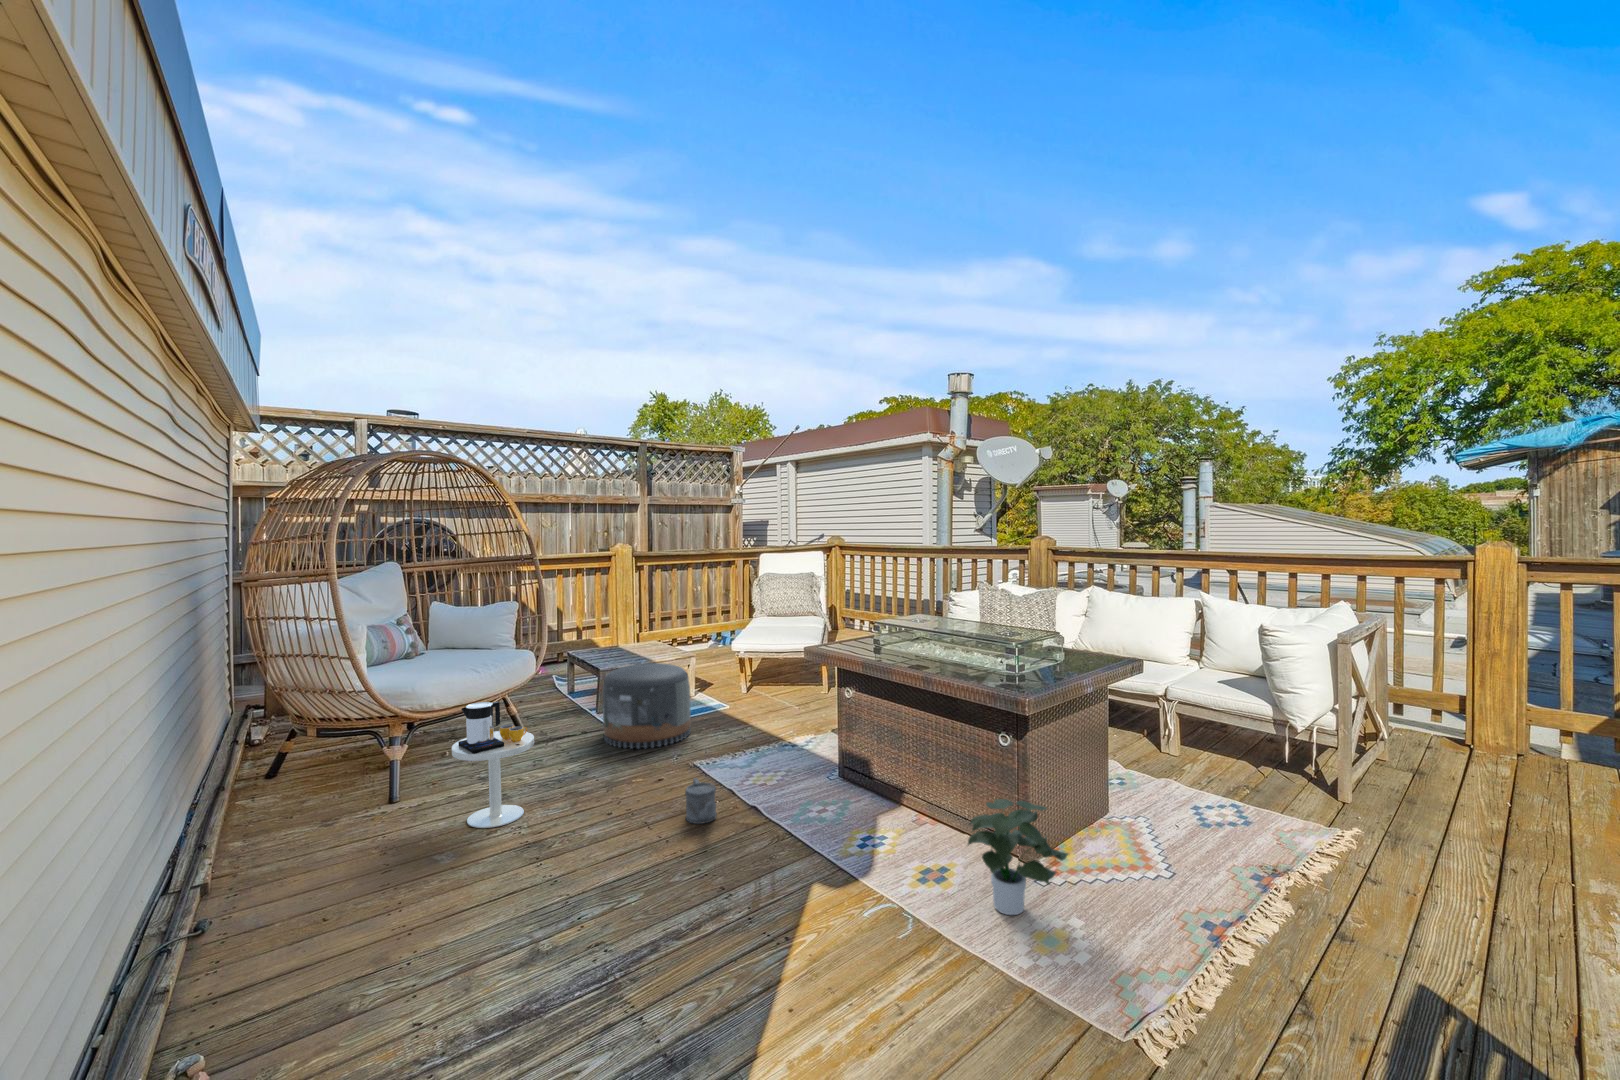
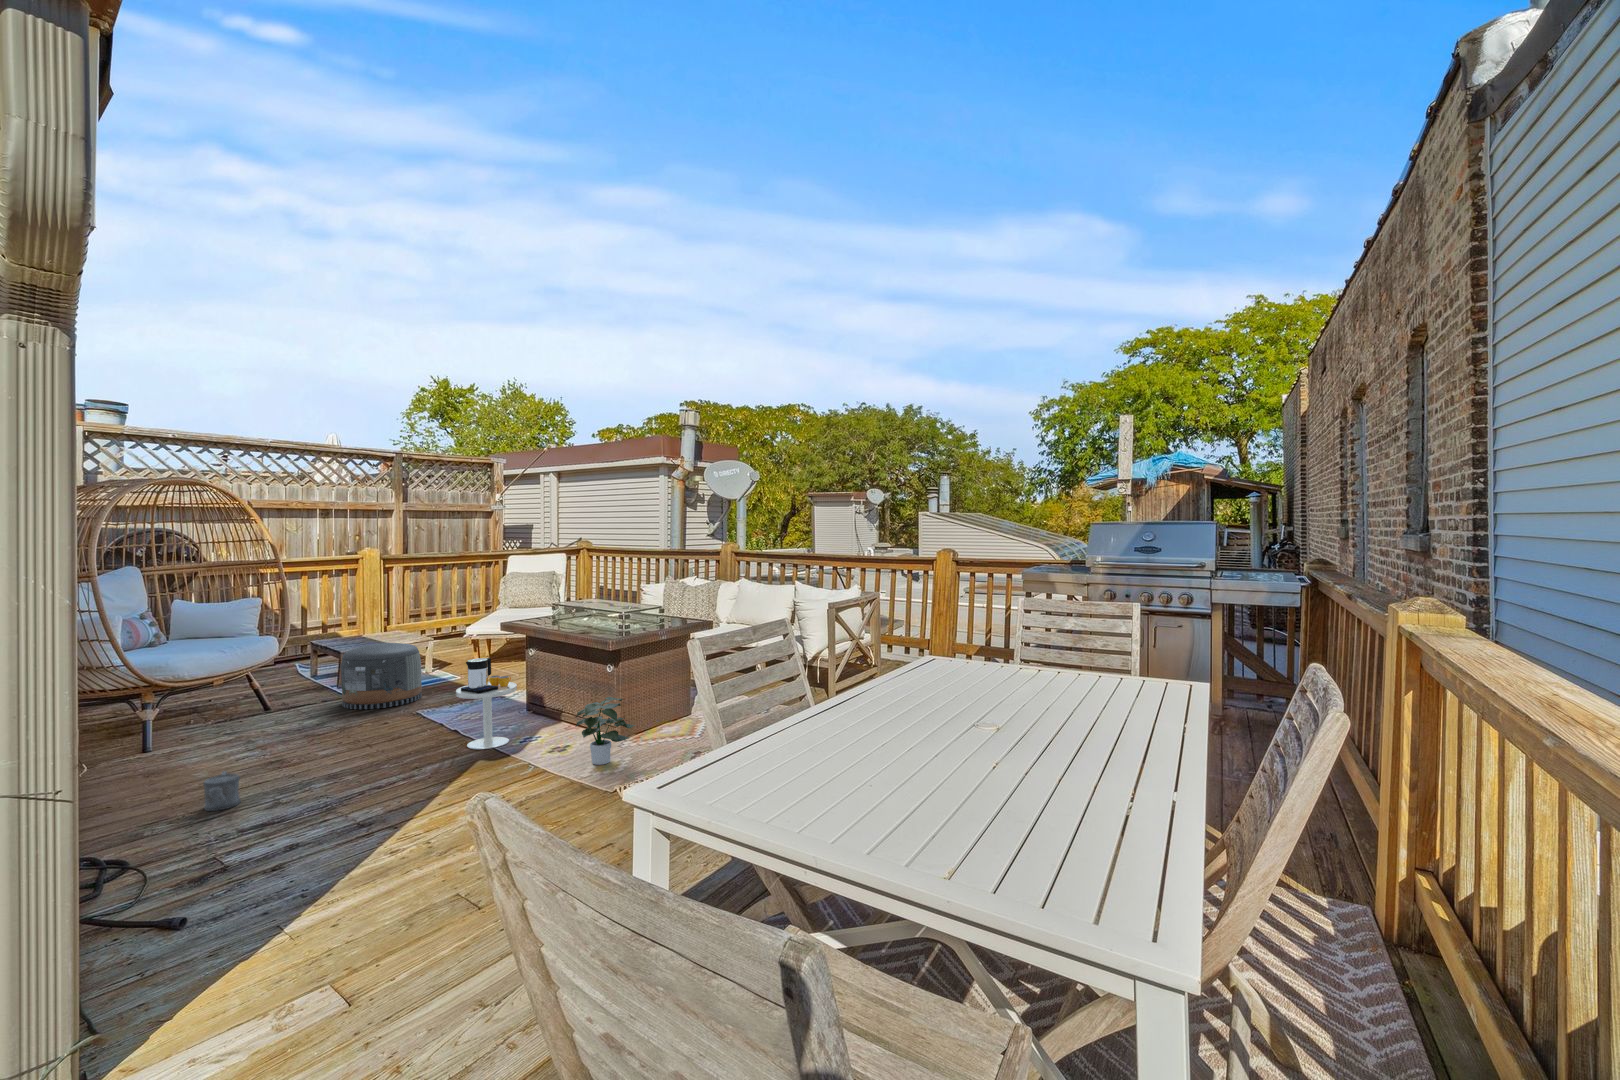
side table: present [452,702,534,828] -> present [456,658,517,749]
watering can: present [685,778,717,824] -> present [203,771,241,811]

